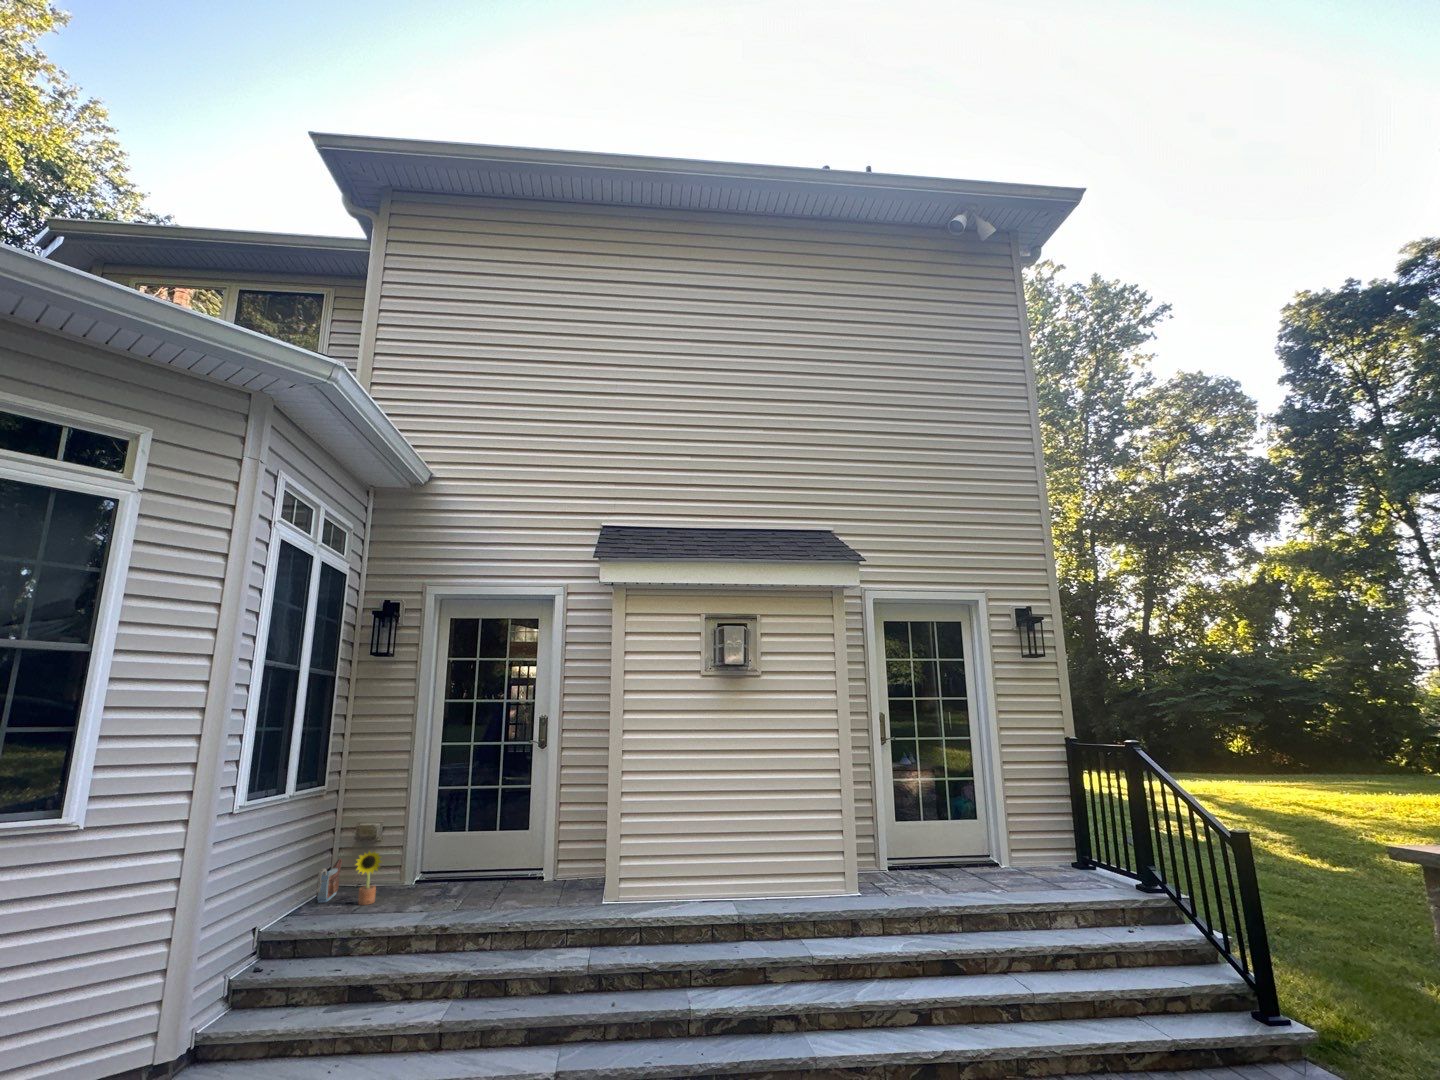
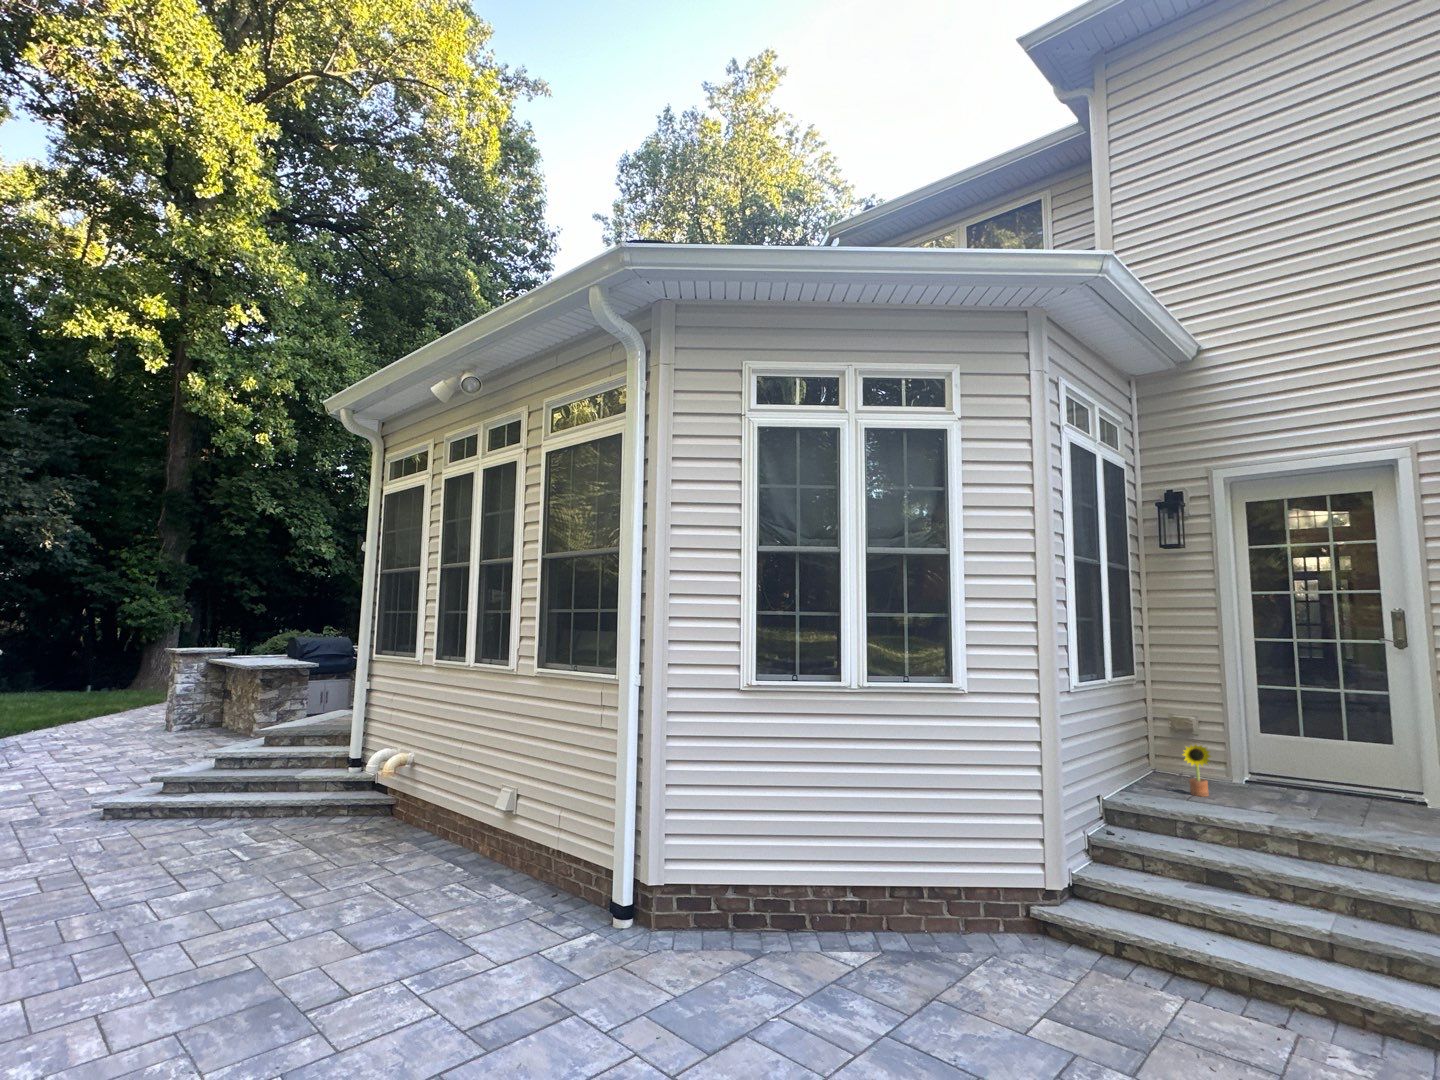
watering can: present [316,859,342,903] -> none [1143,749,1164,787]

